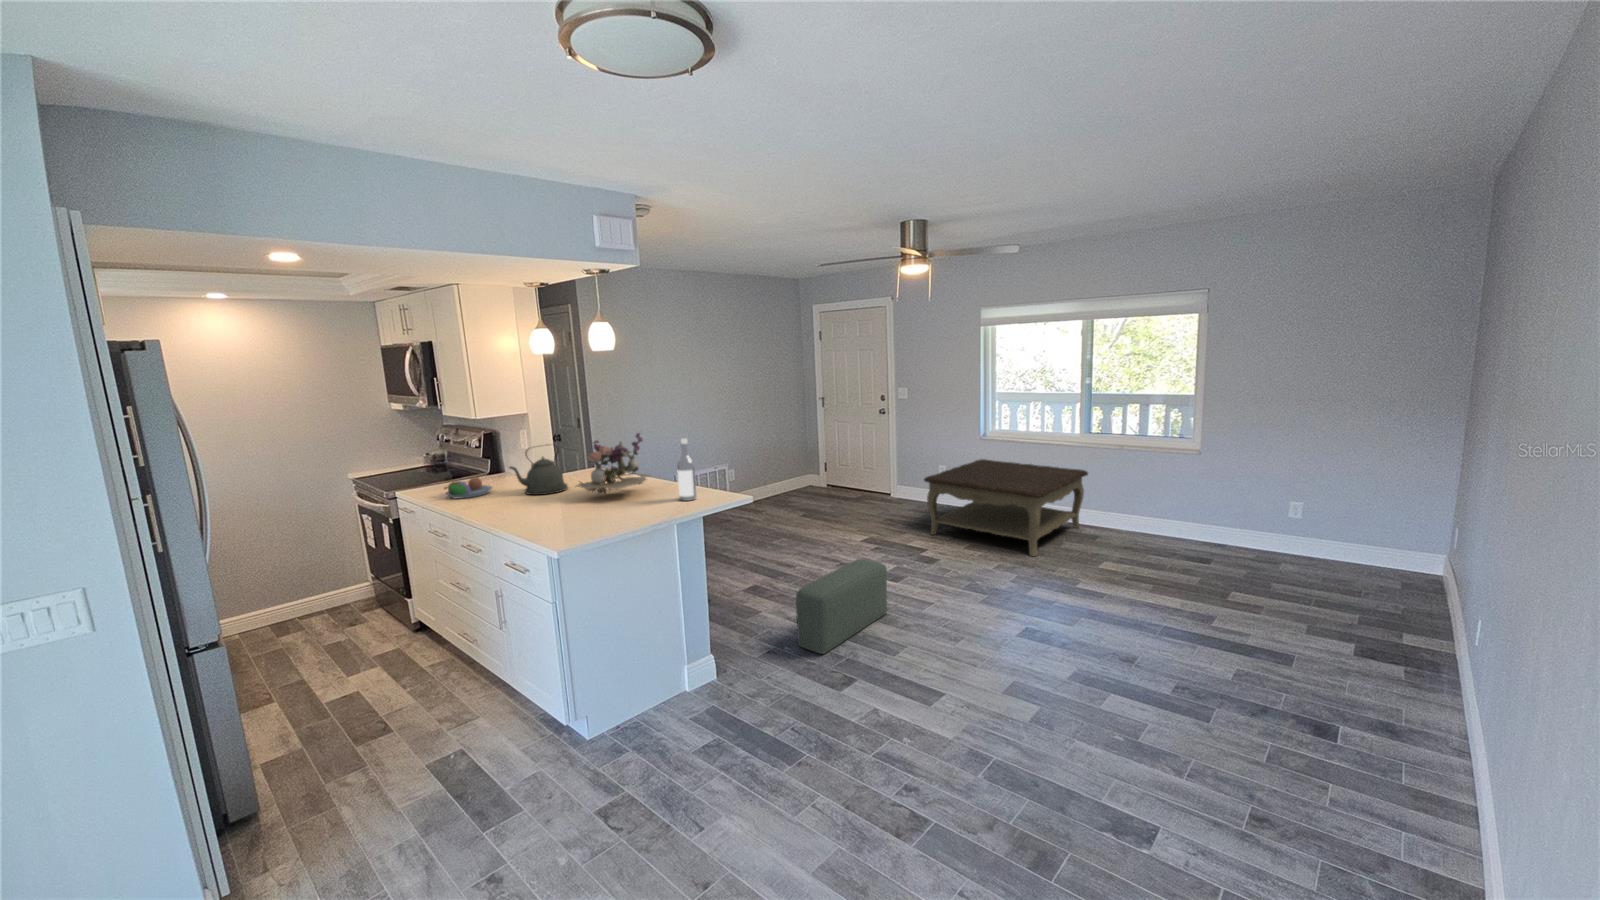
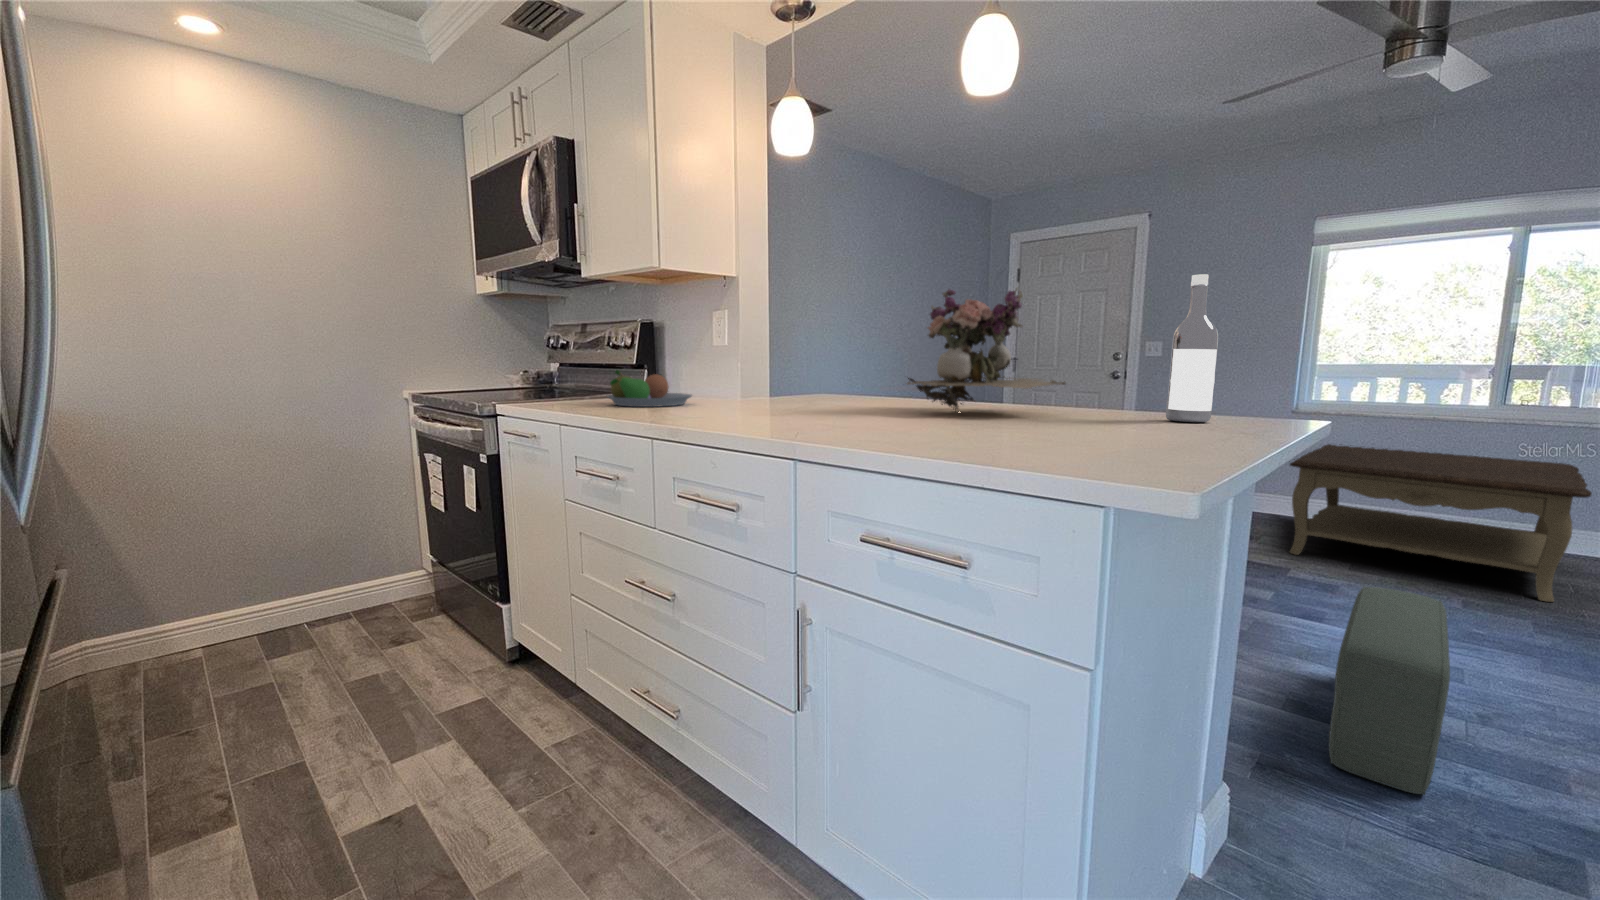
kettle: present [510,444,568,495] -> none [748,310,843,408]

